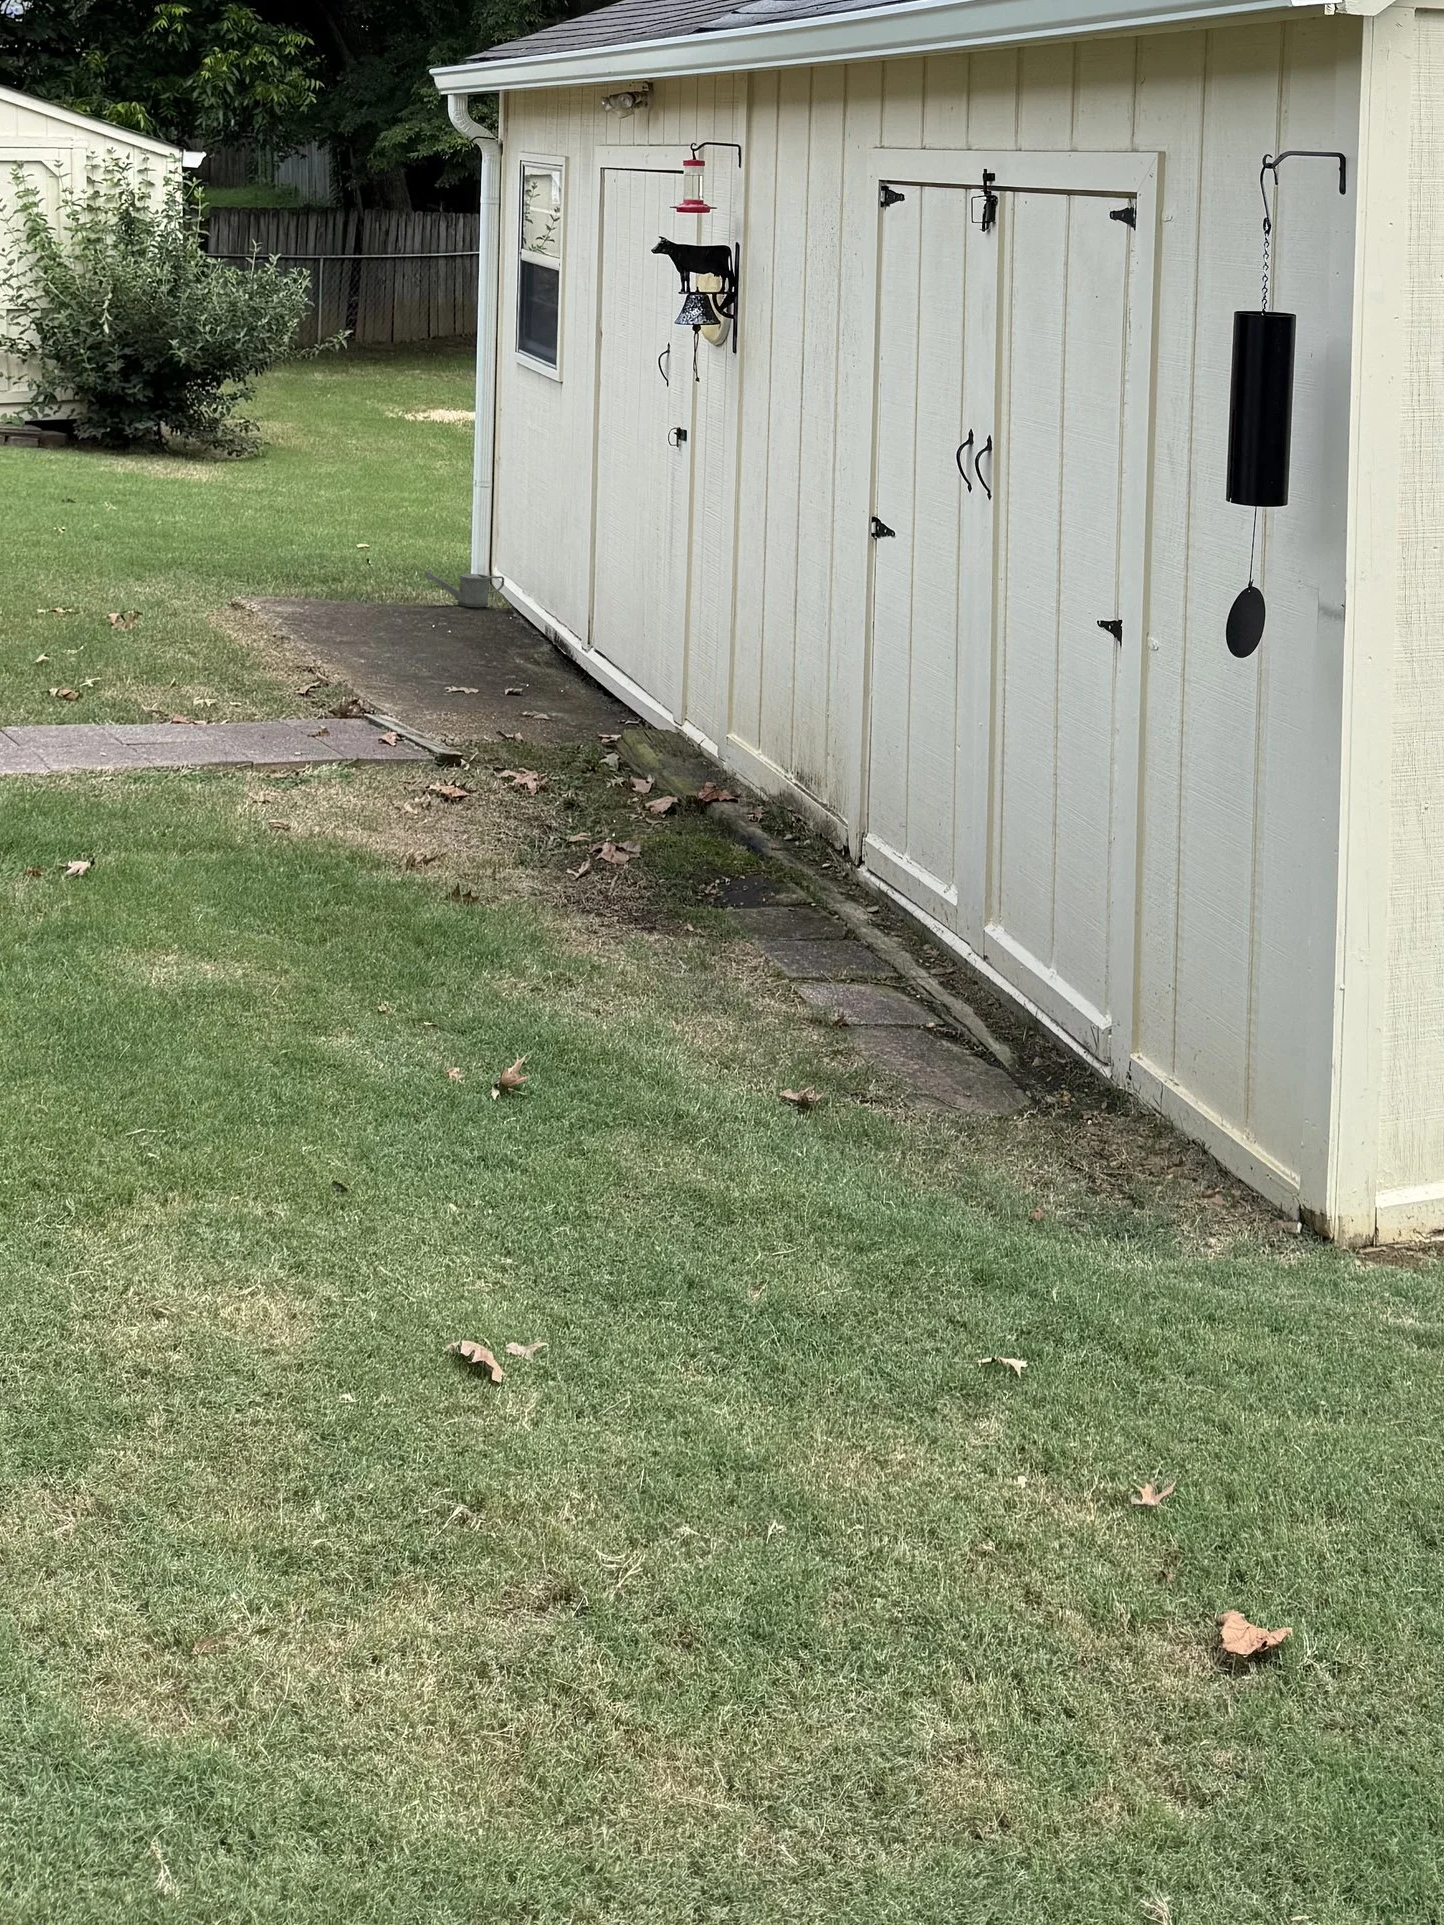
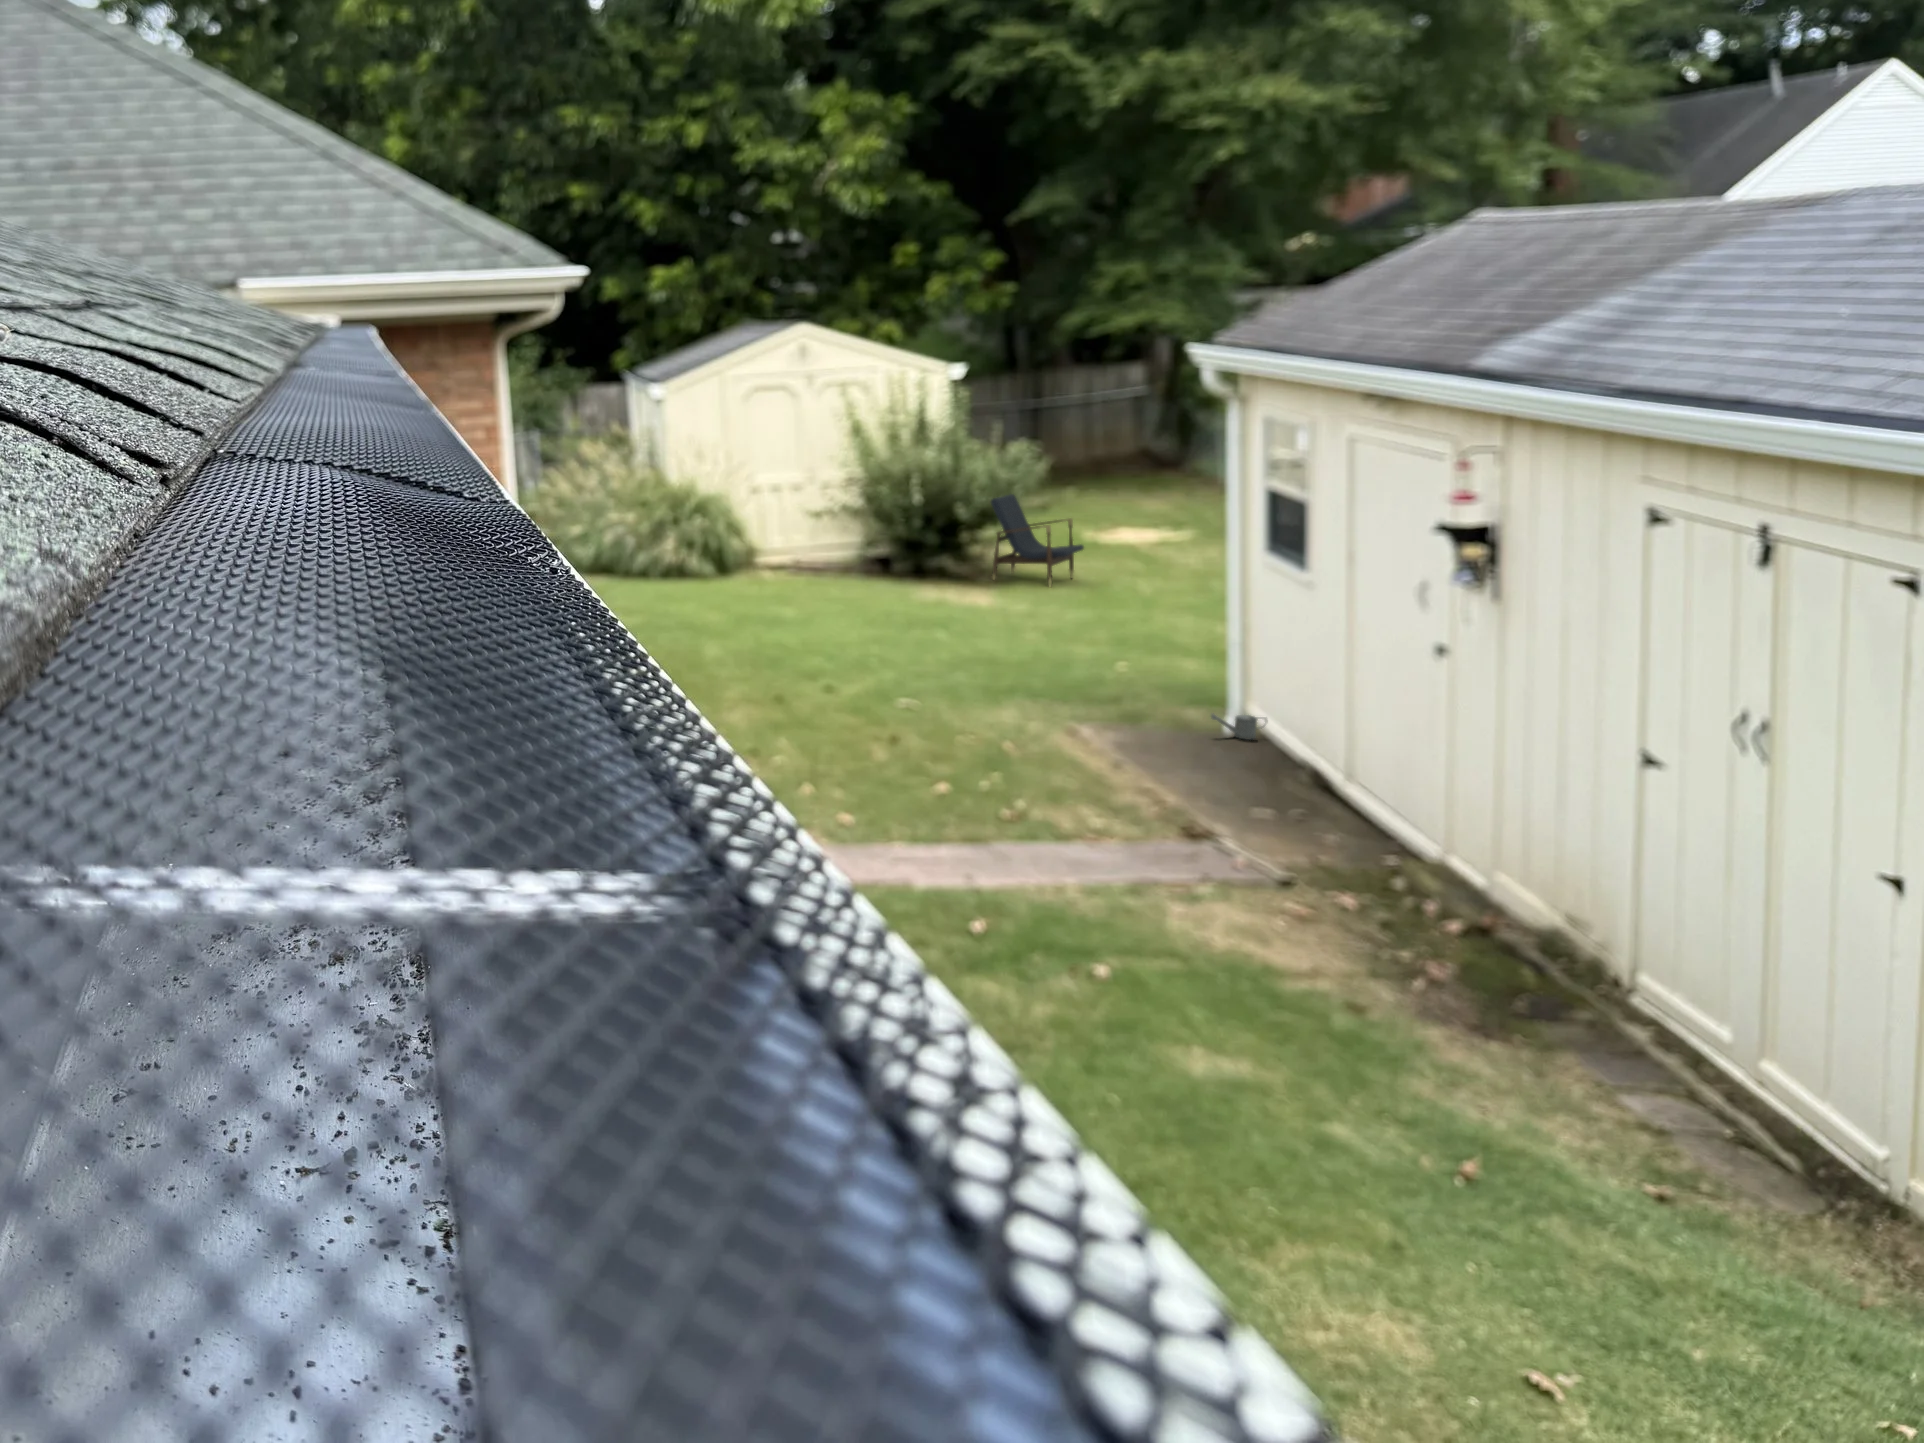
lounge chair: none [215,329,347,456] -> present [991,494,1084,587]

